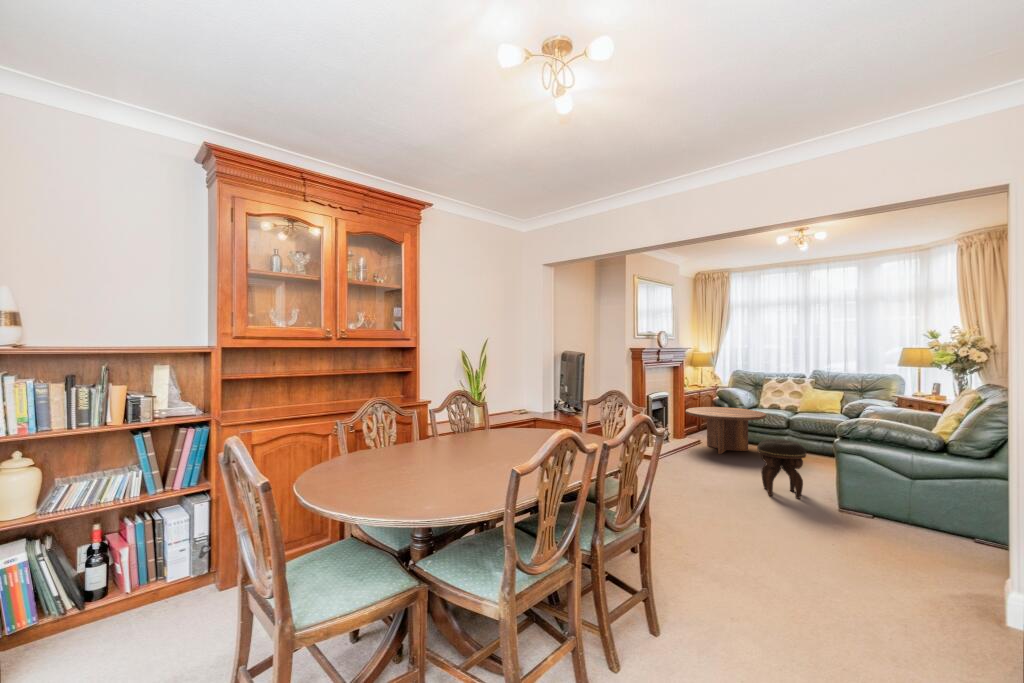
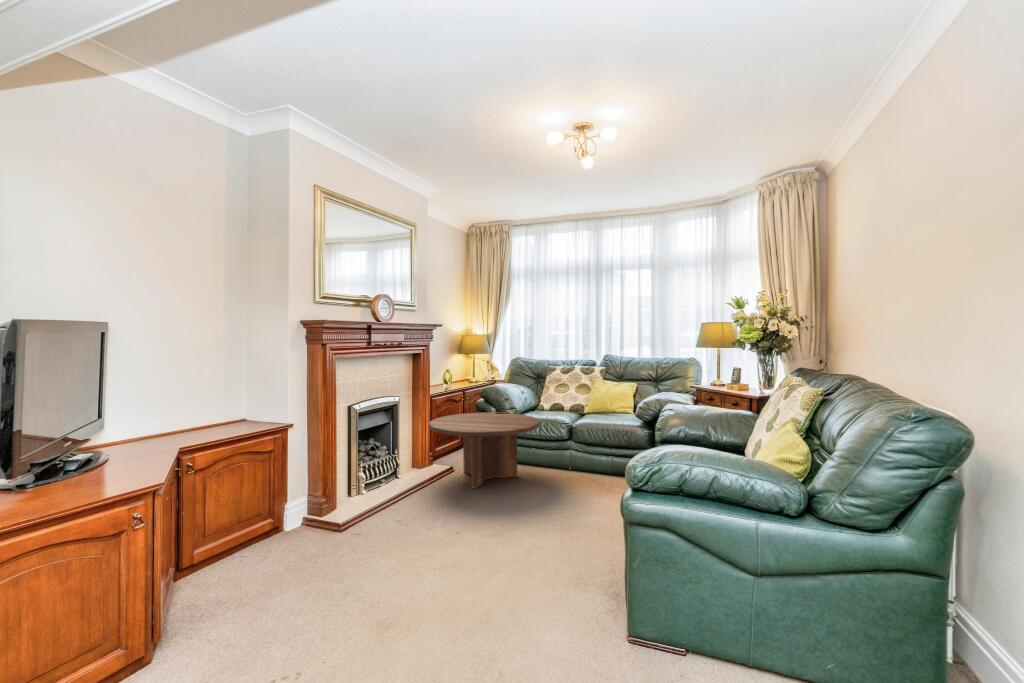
footstool: present [757,439,806,499] -> none [493,479,572,595]

